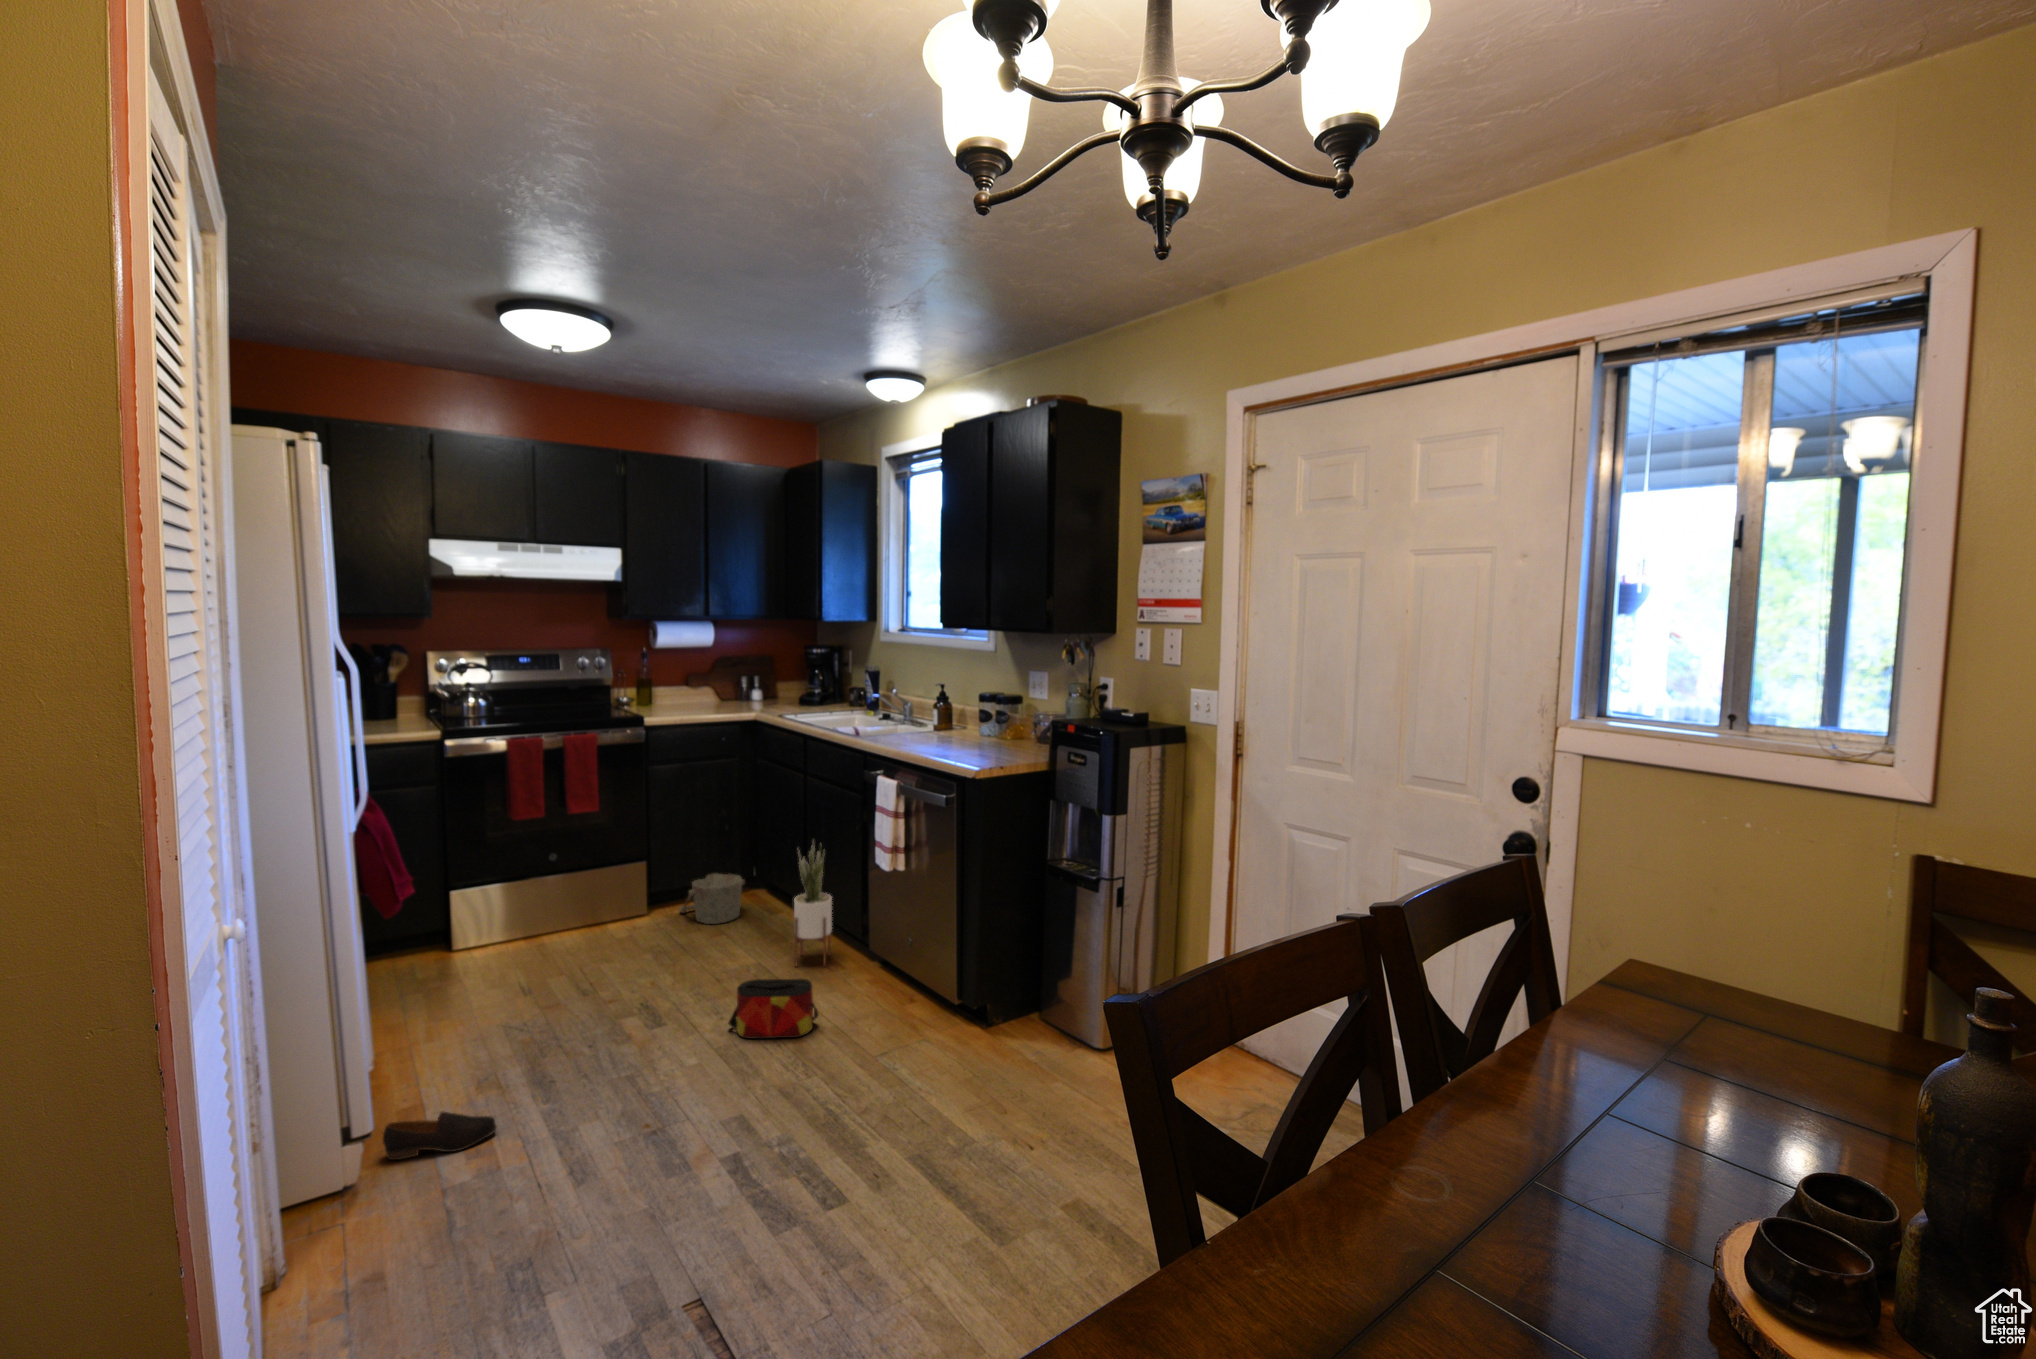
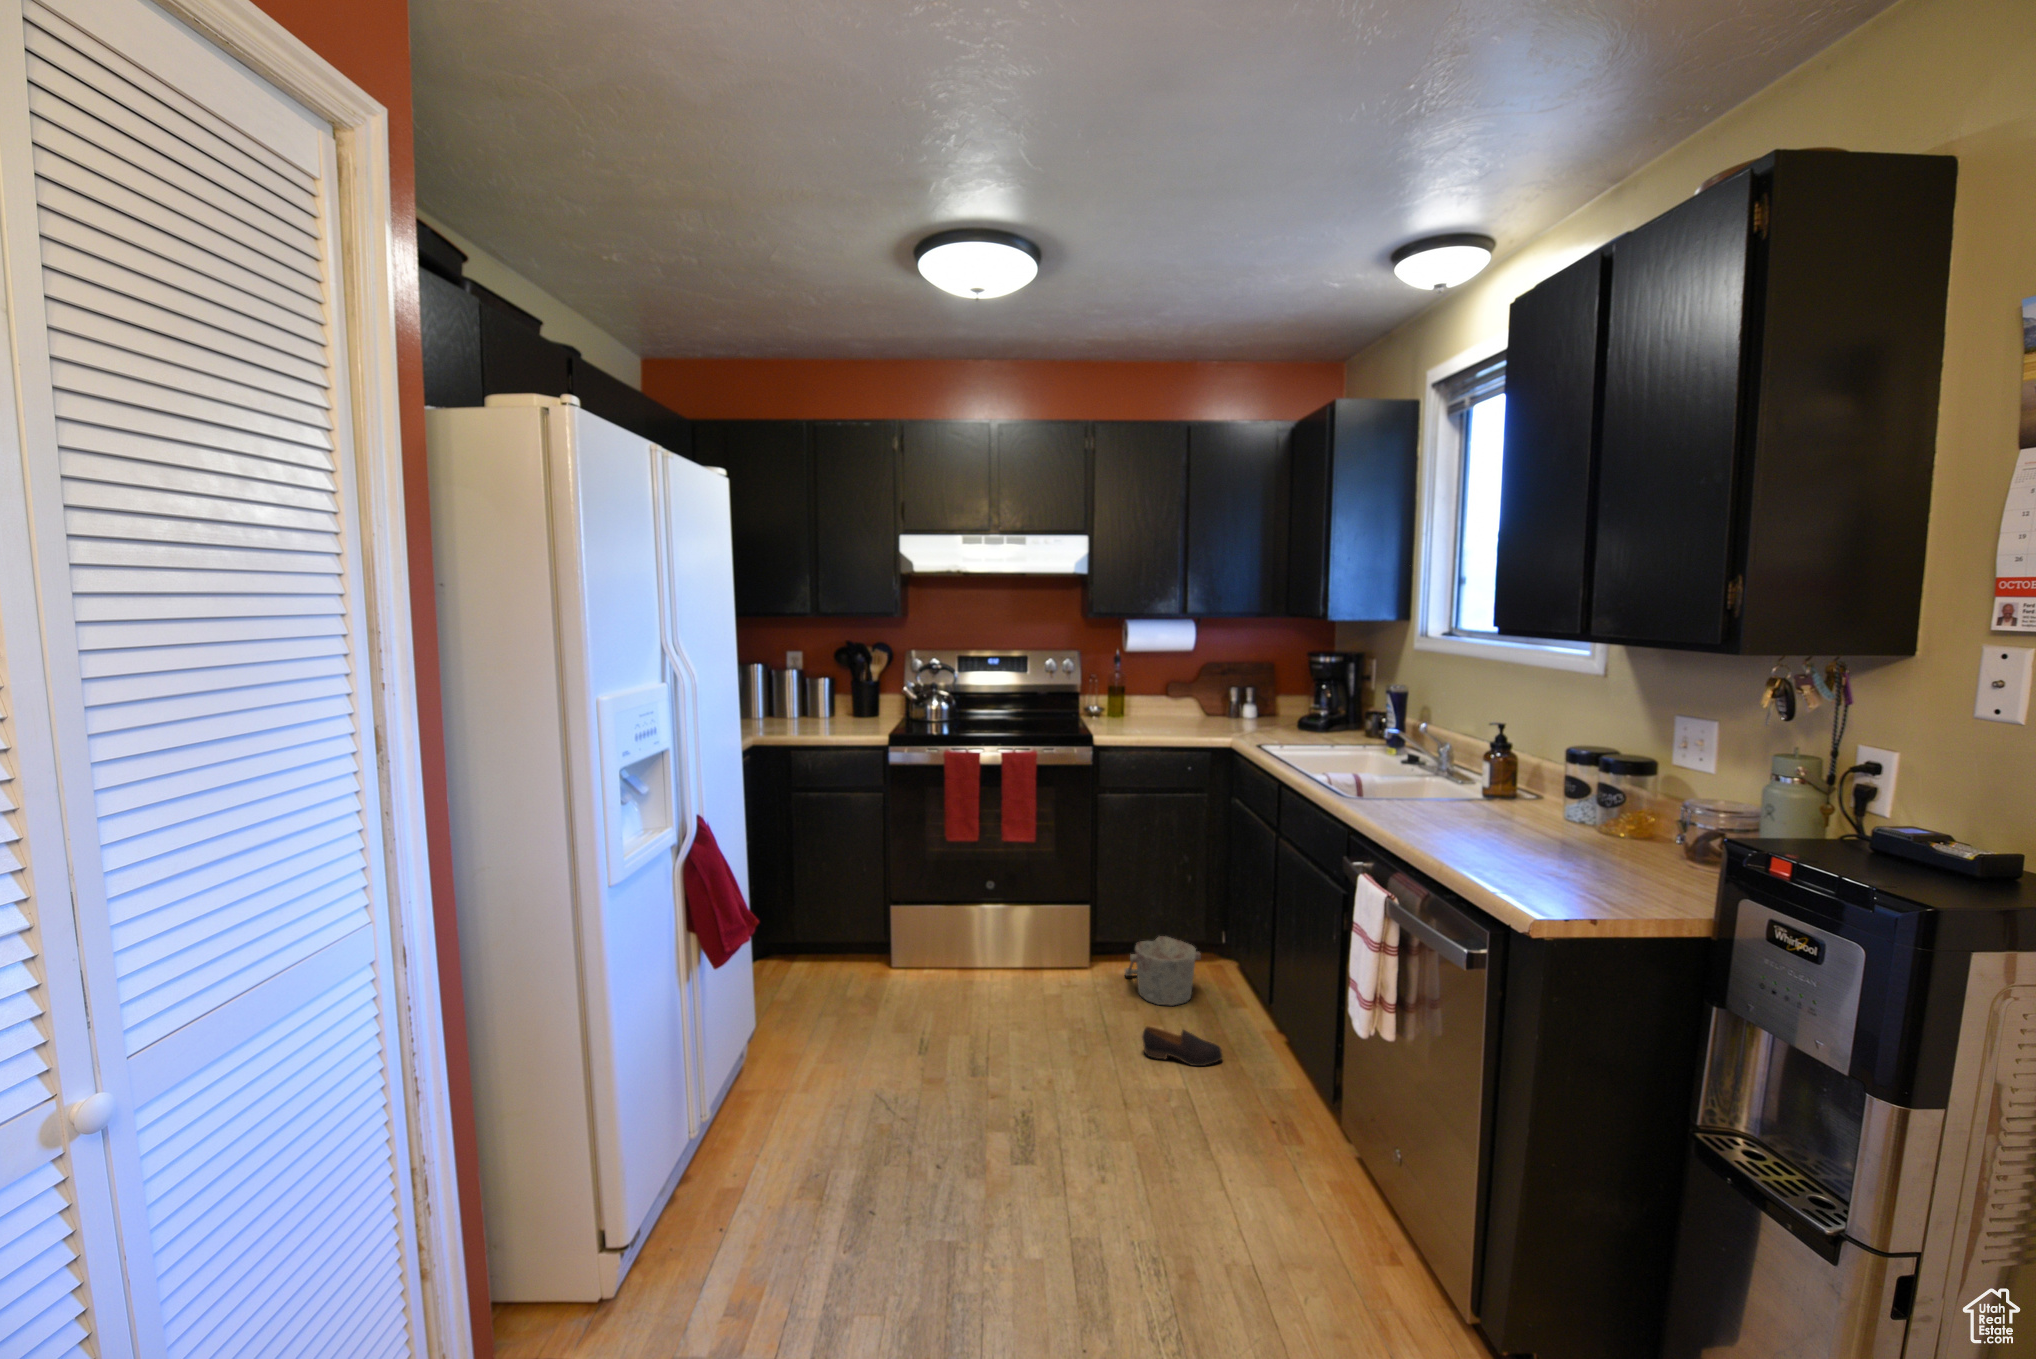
potted plant: present [794,845,832,966] -> none [1233,940,1291,1129]
bag: present [729,979,819,1039] -> none [1108,1144,1233,1265]
shoe: present [383,1112,497,1160] -> present [1142,1026,1222,1066]

